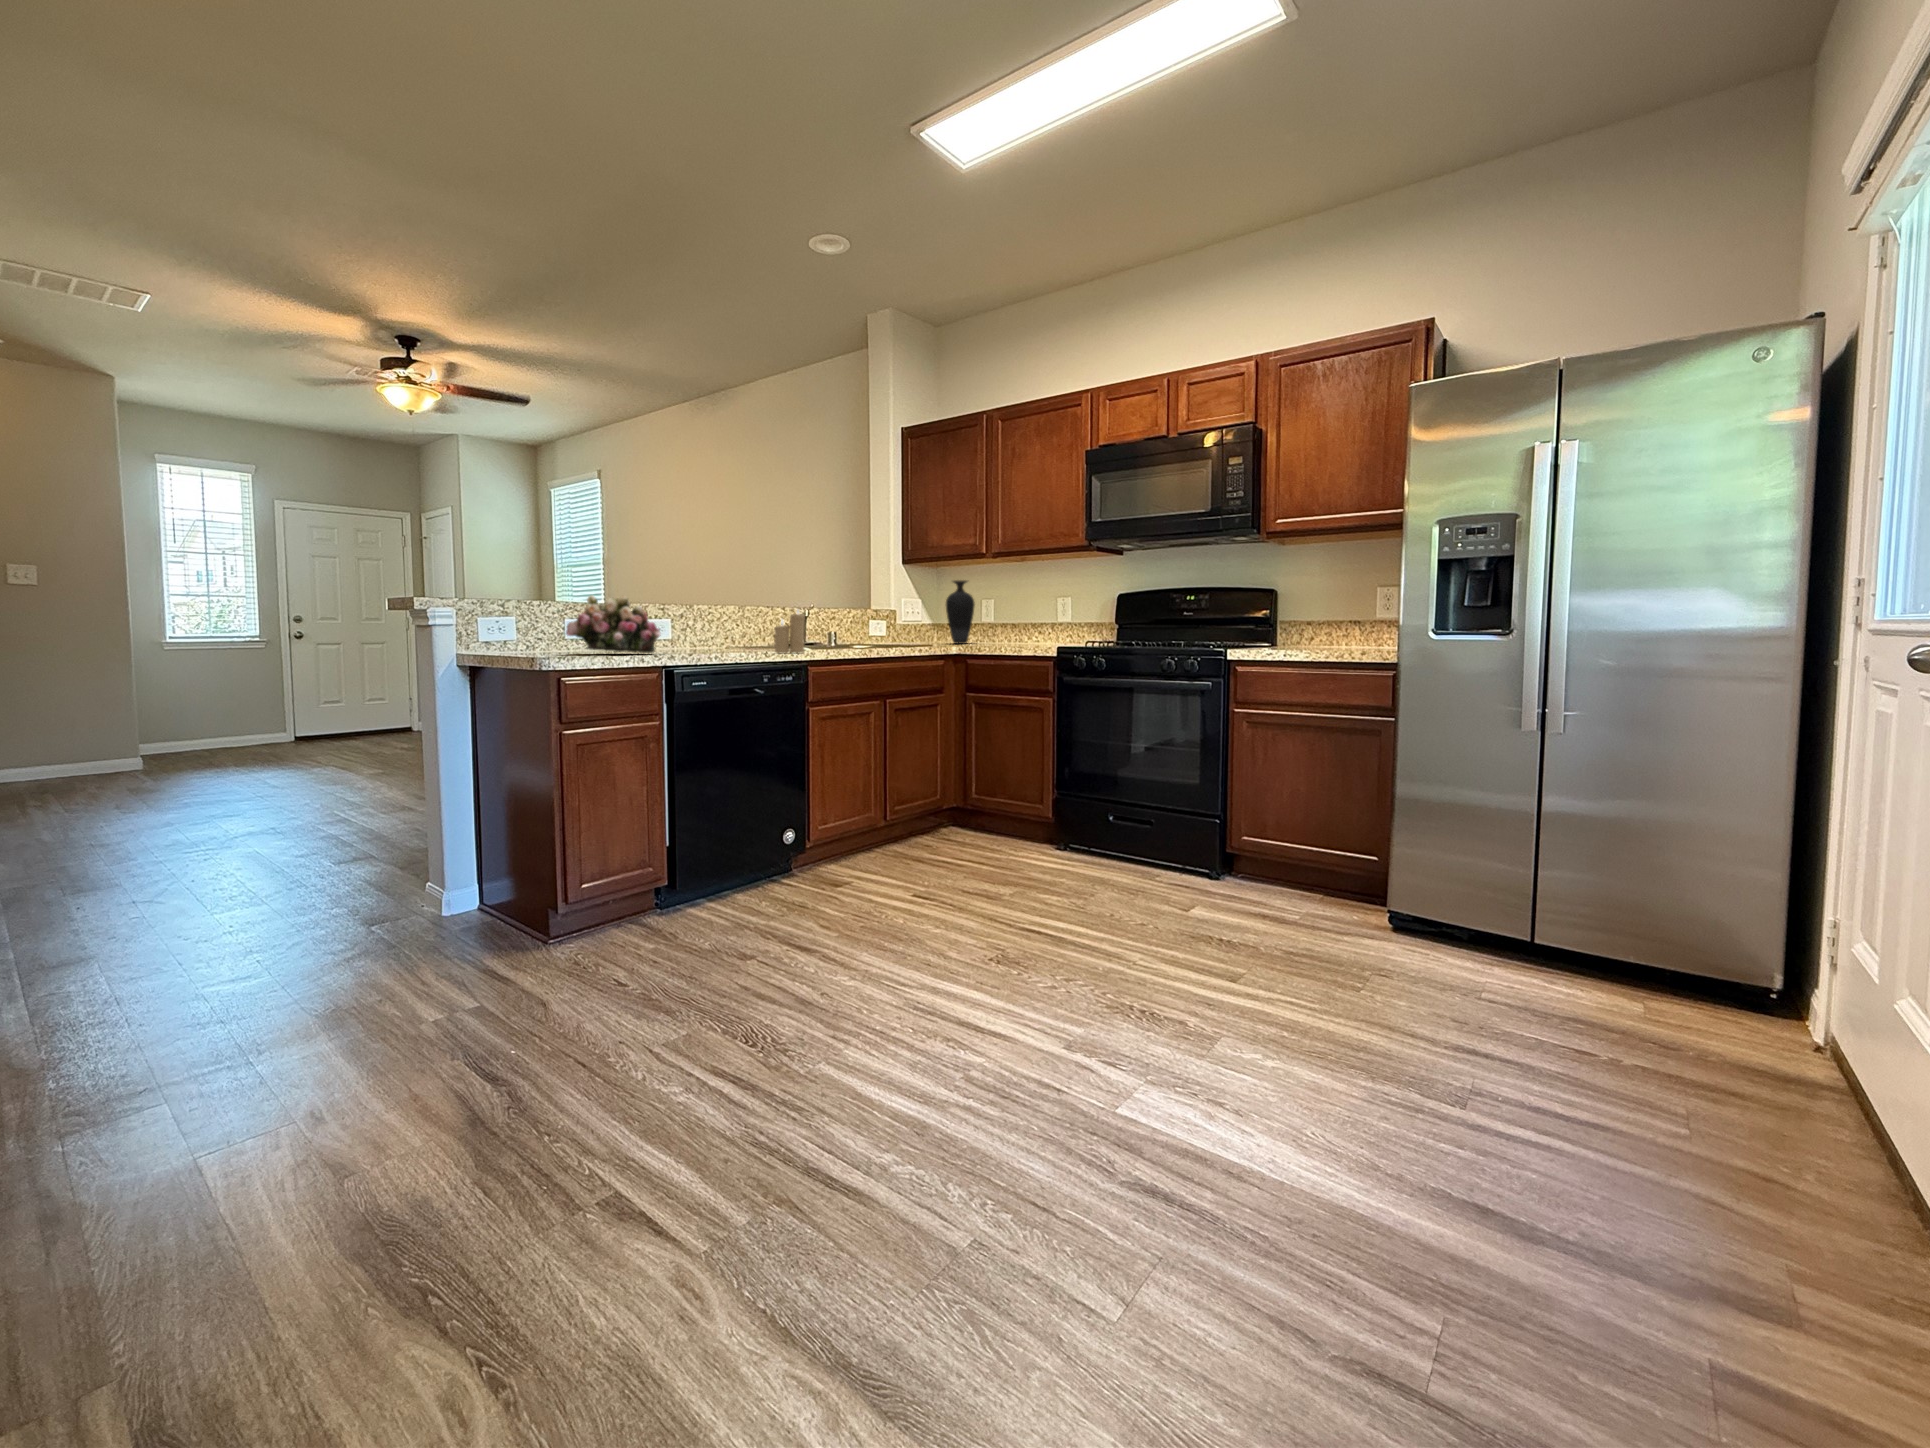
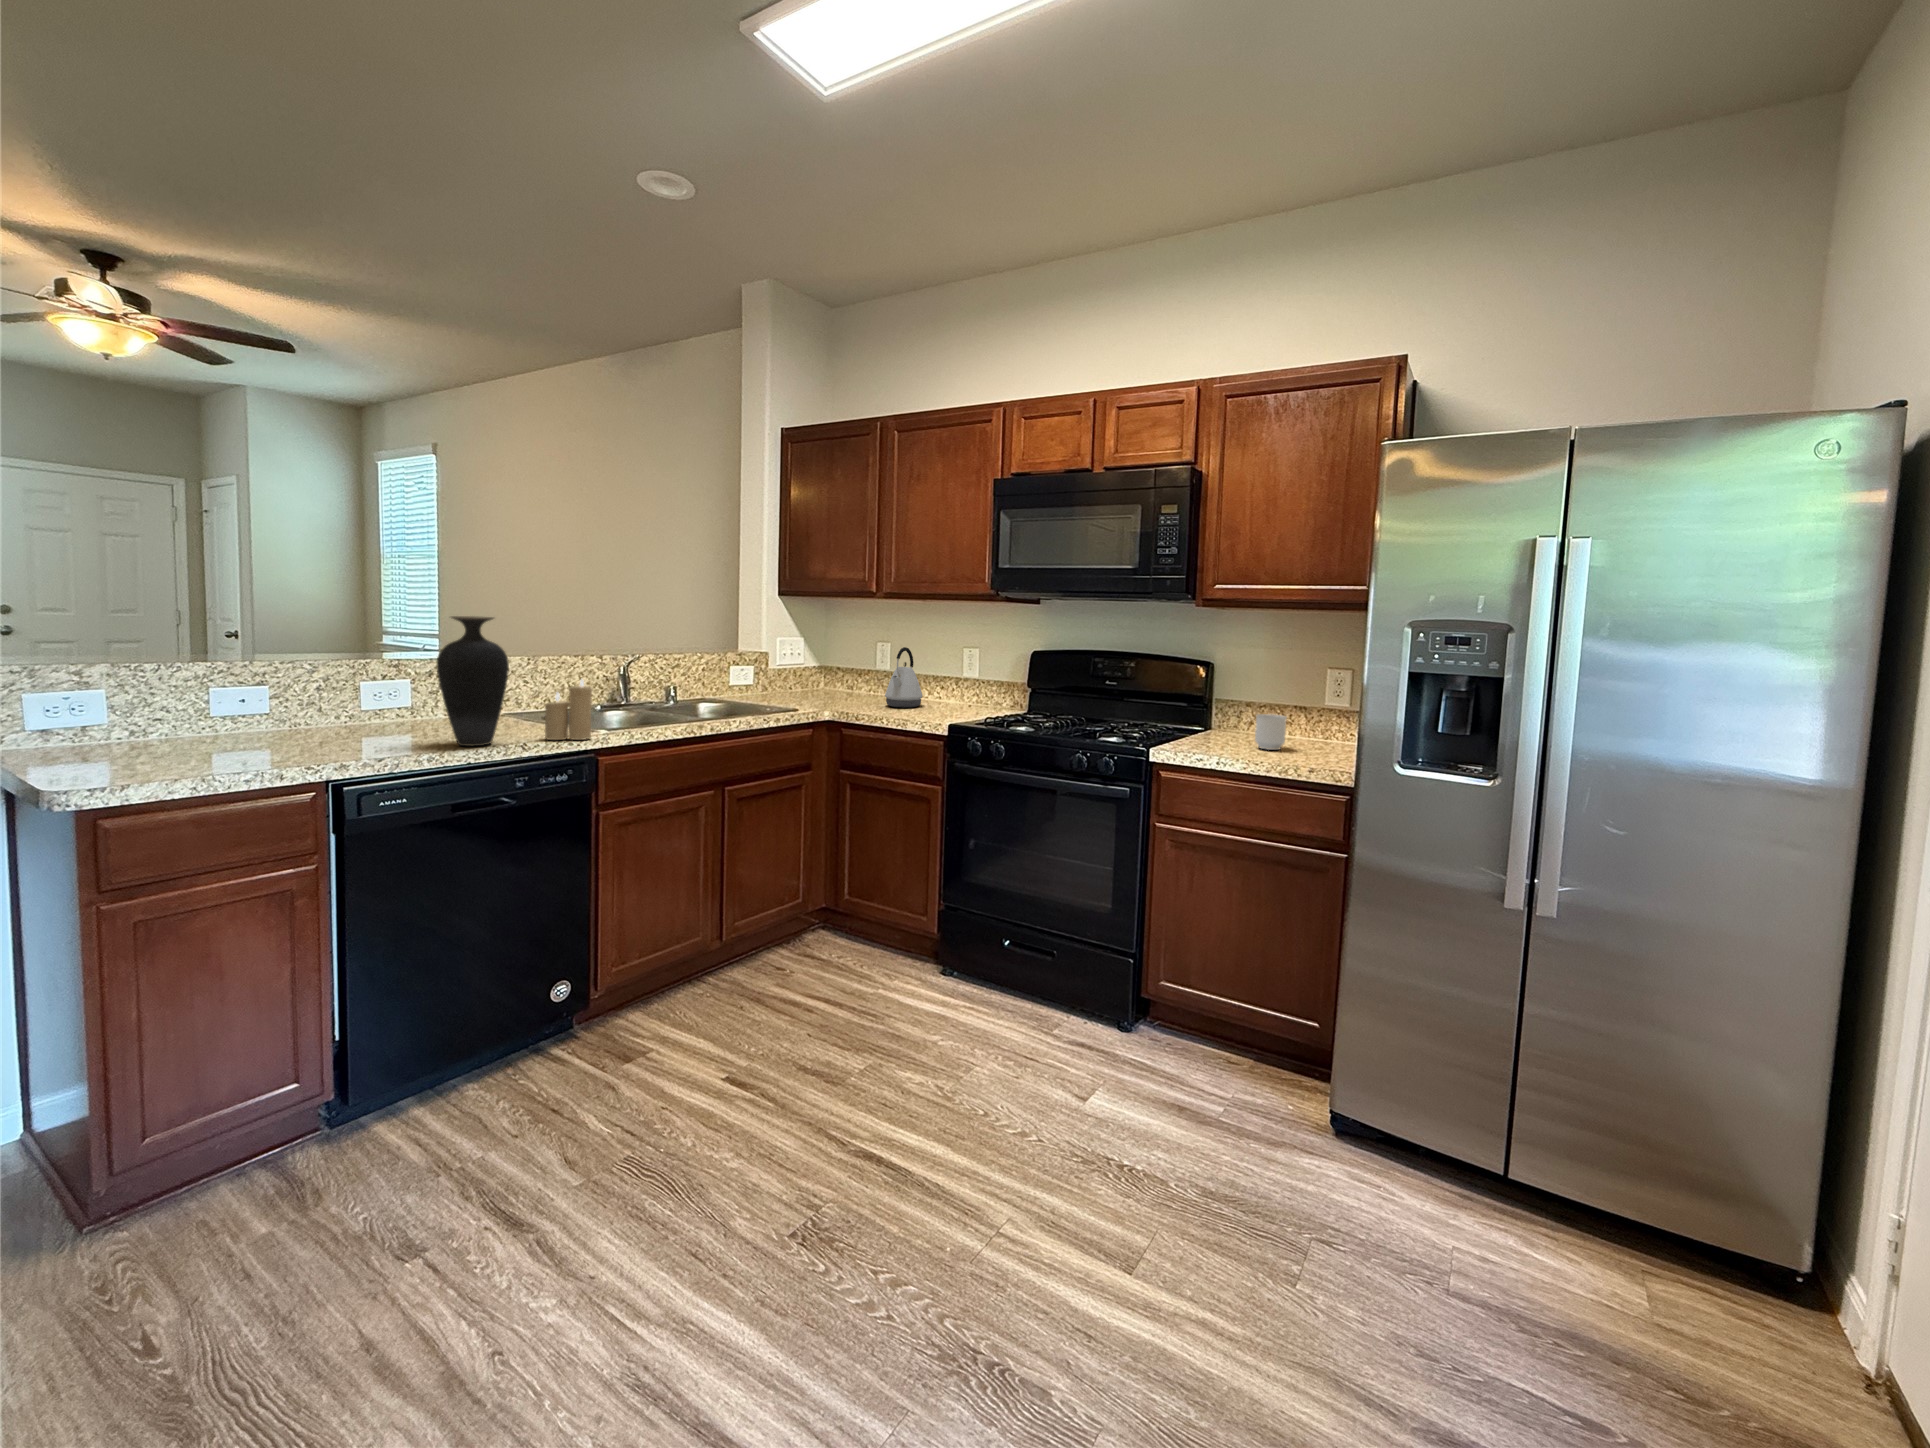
vase: present [946,580,975,644] -> present [437,616,509,746]
flower arrangement: present [566,595,661,653] -> none [159,664,348,749]
kettle: none [996,597,1027,645] -> present [885,647,923,708]
mug: none [1315,621,1343,648] -> present [1255,714,1286,750]

